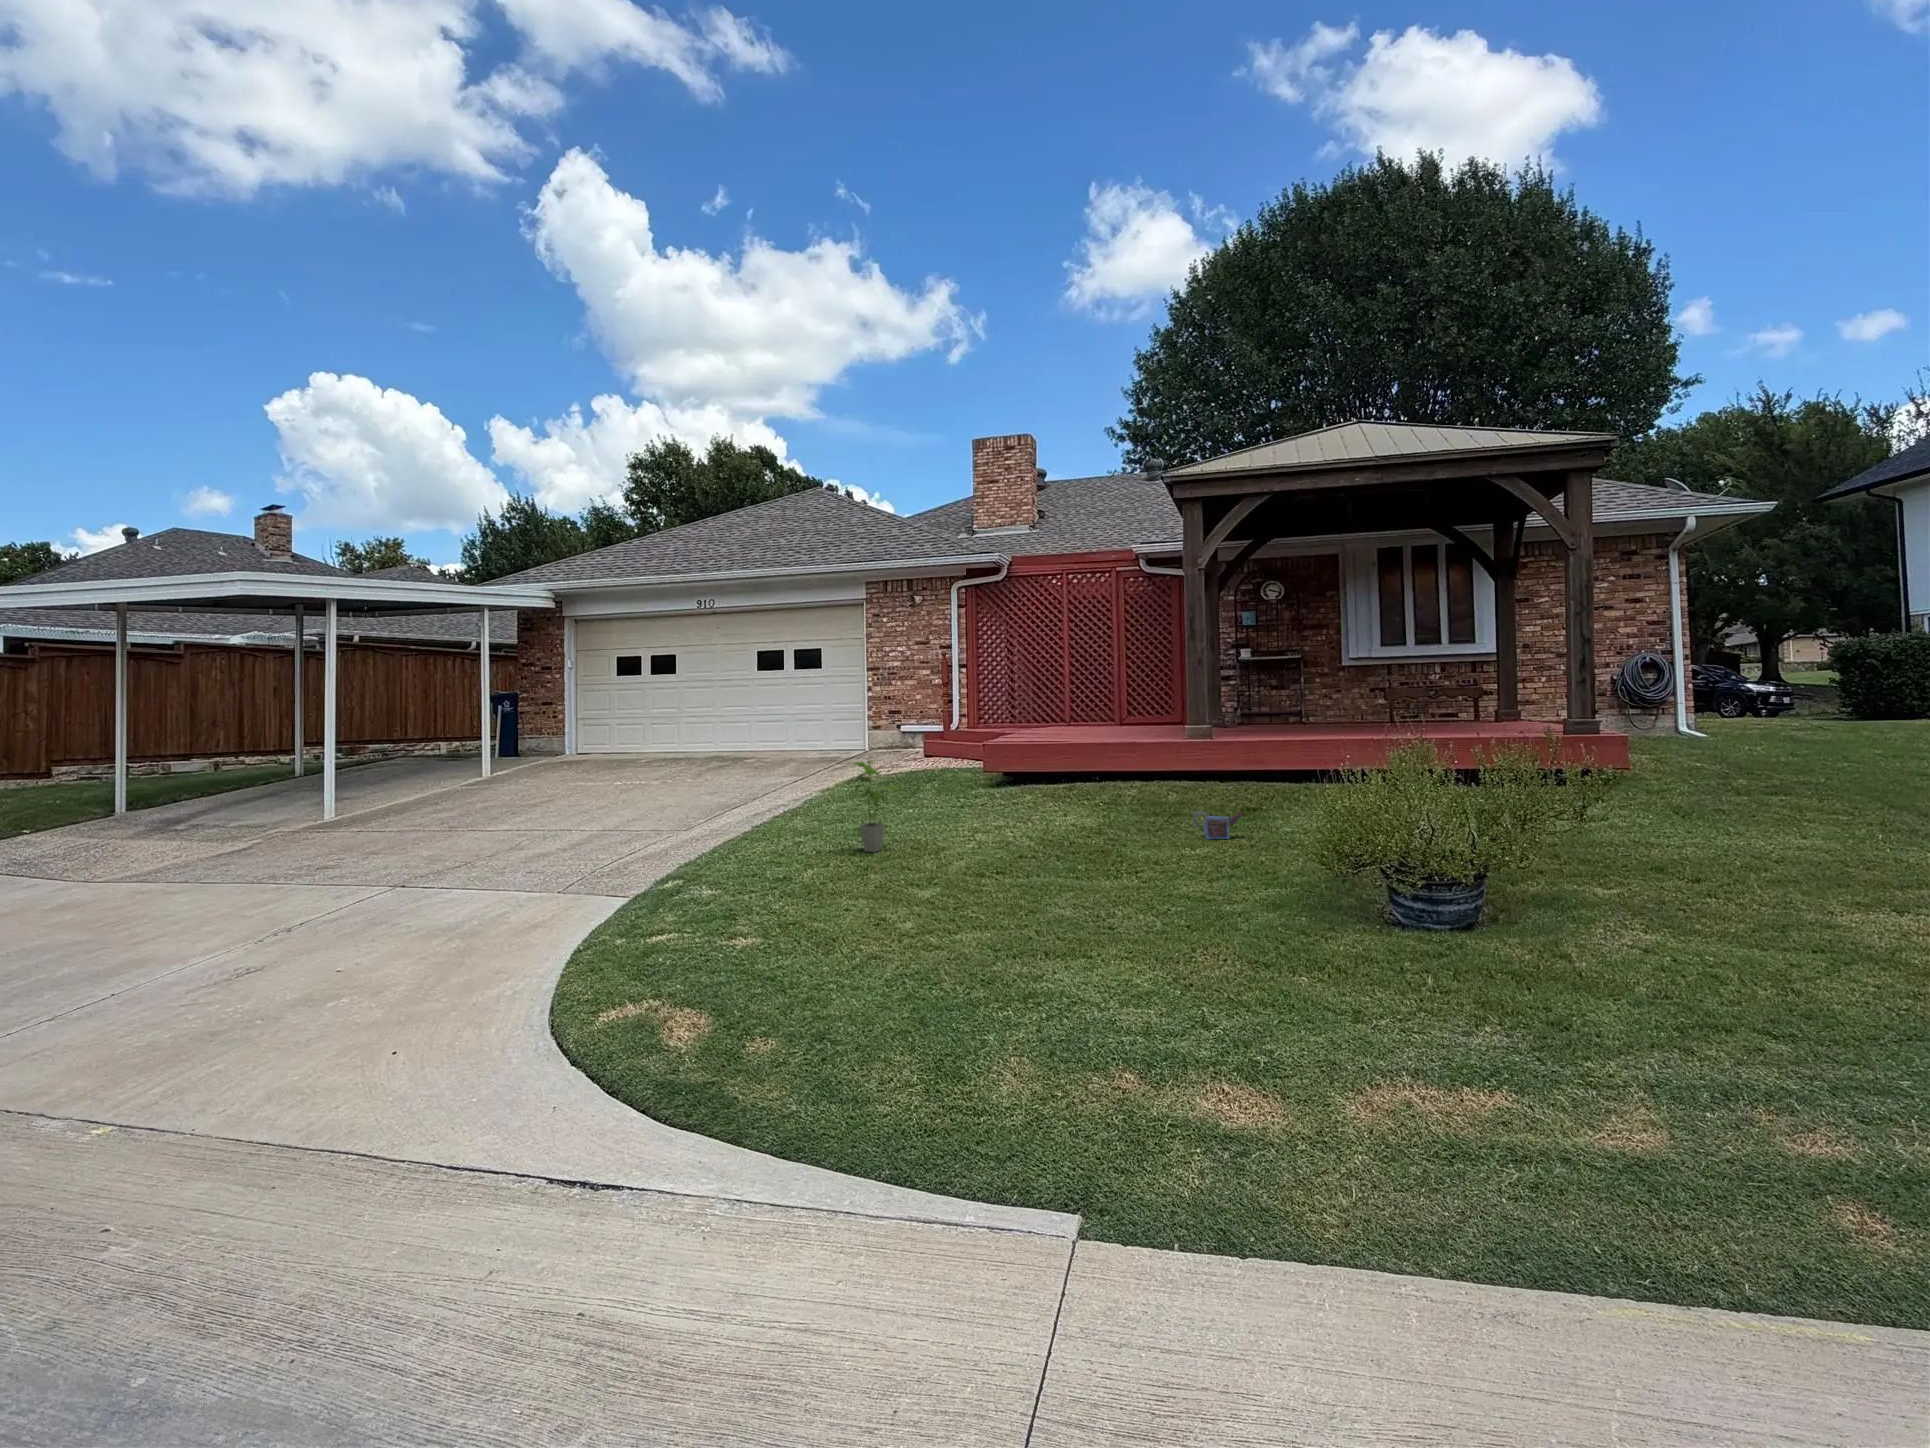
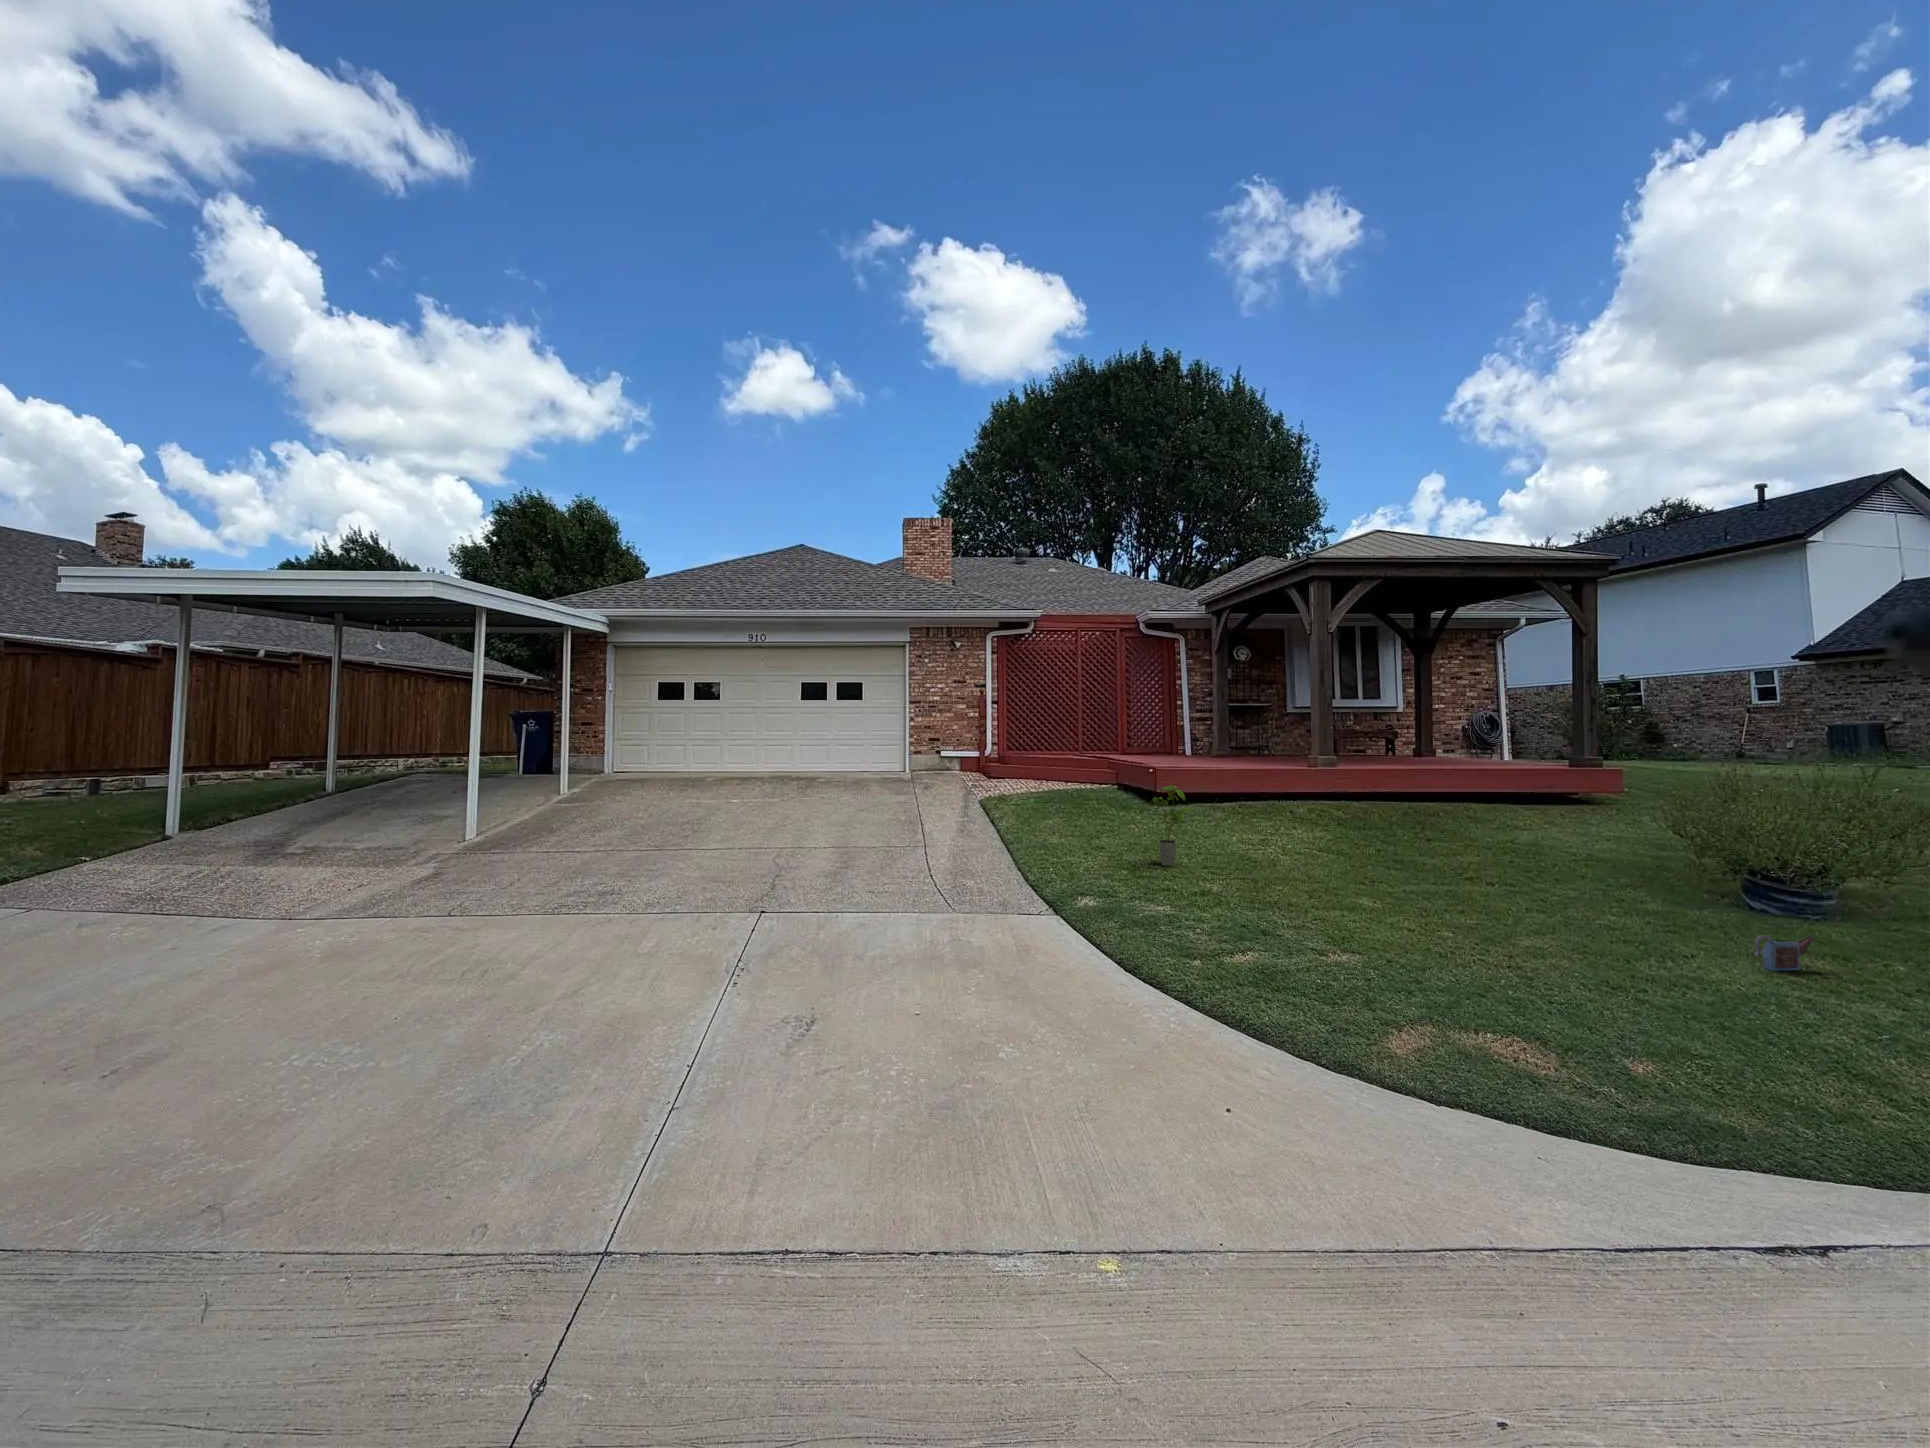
watering can: present [1193,811,1244,839] -> present [1754,935,1814,971]

